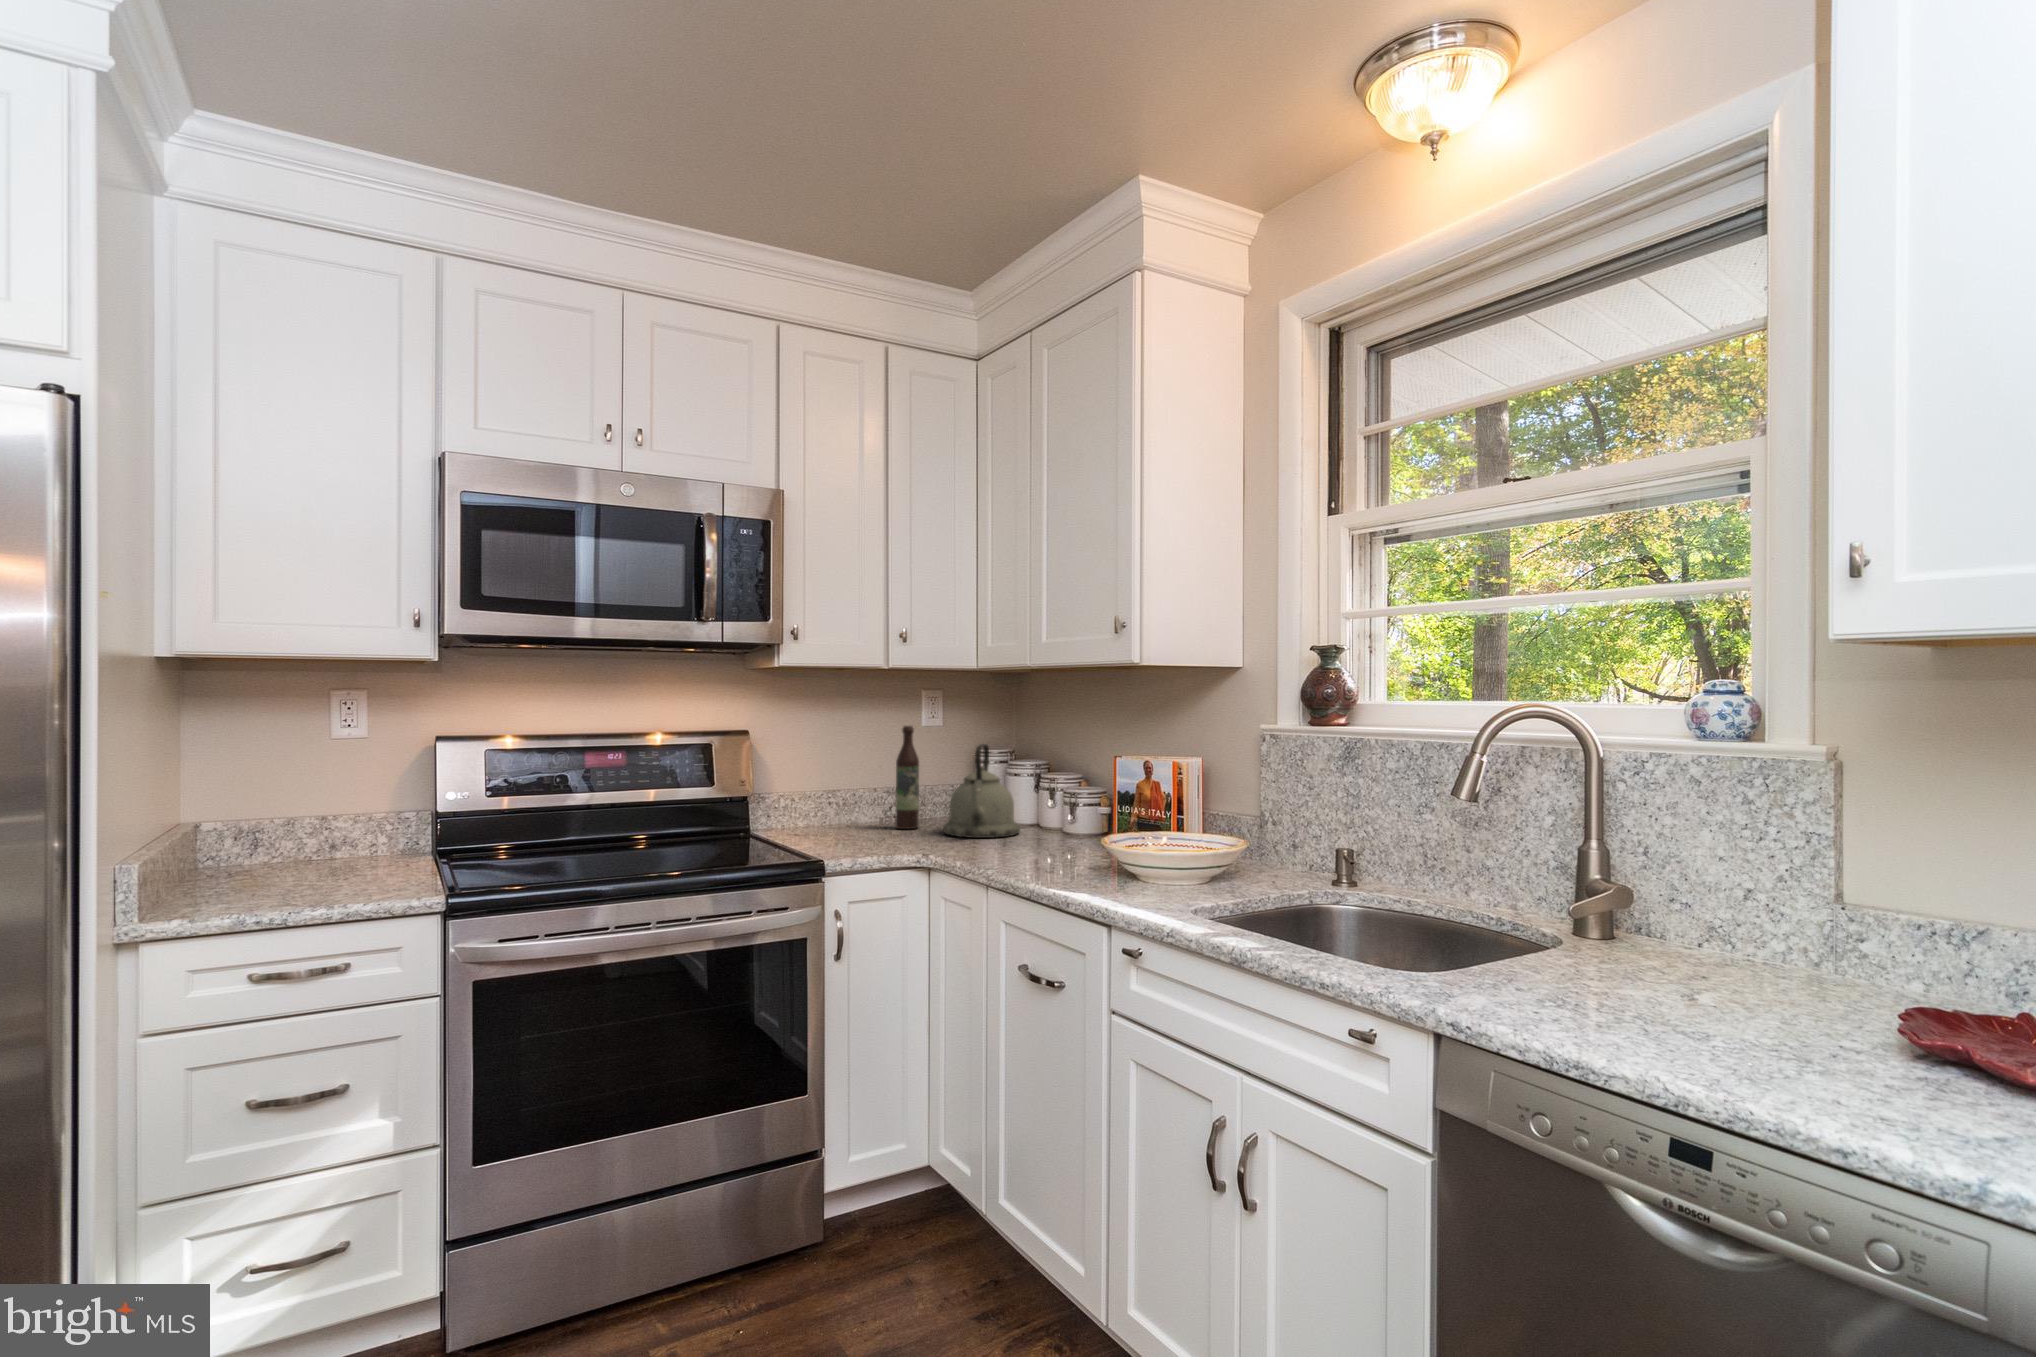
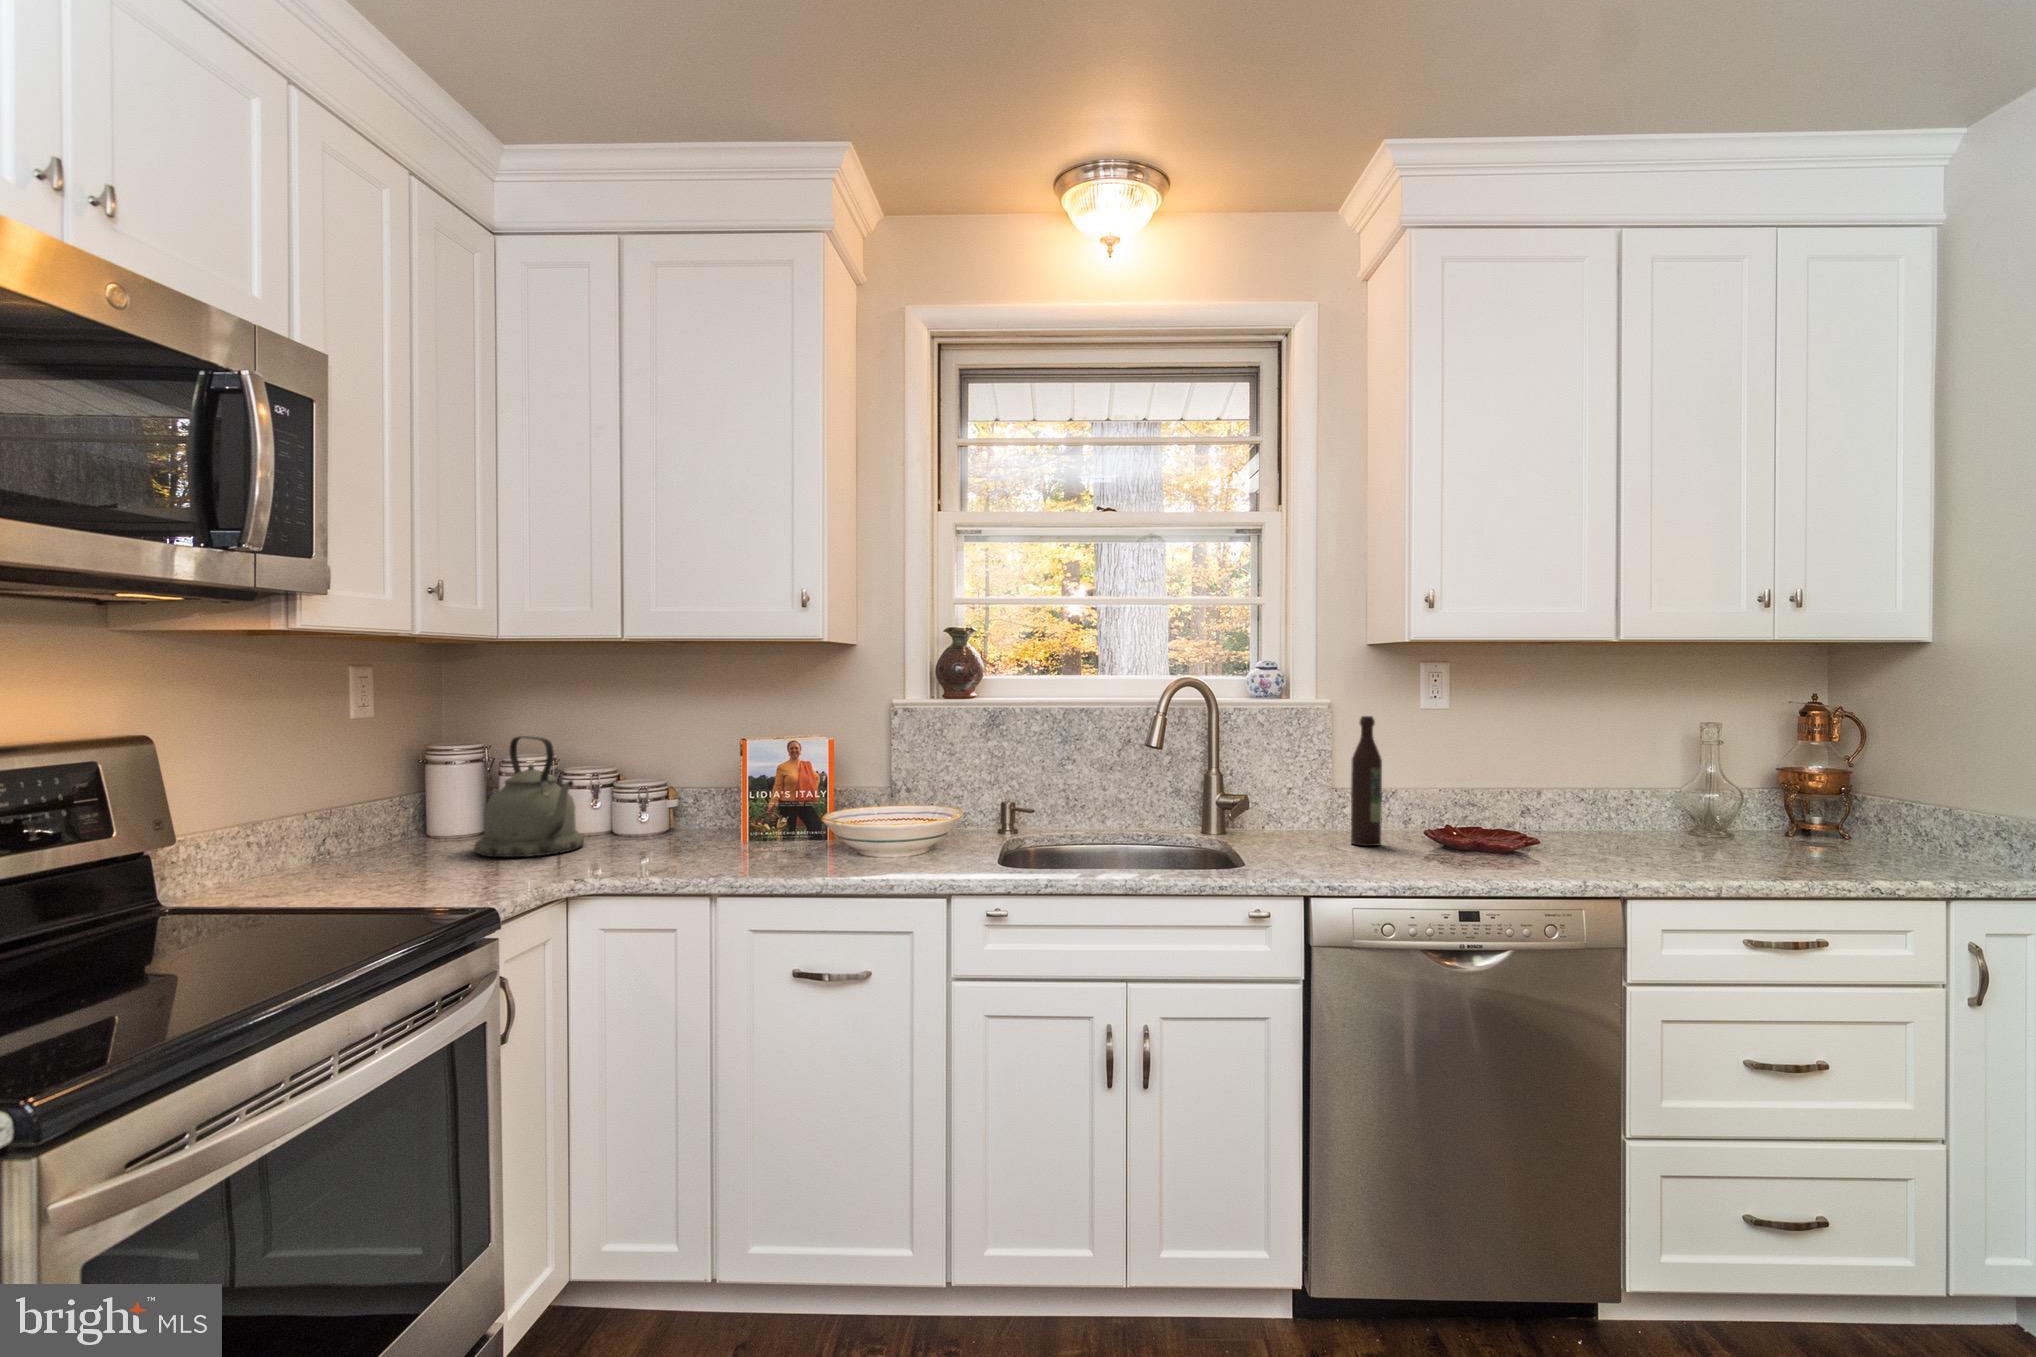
wine bottle: present [895,726,919,829] -> present [1351,716,1382,846]

